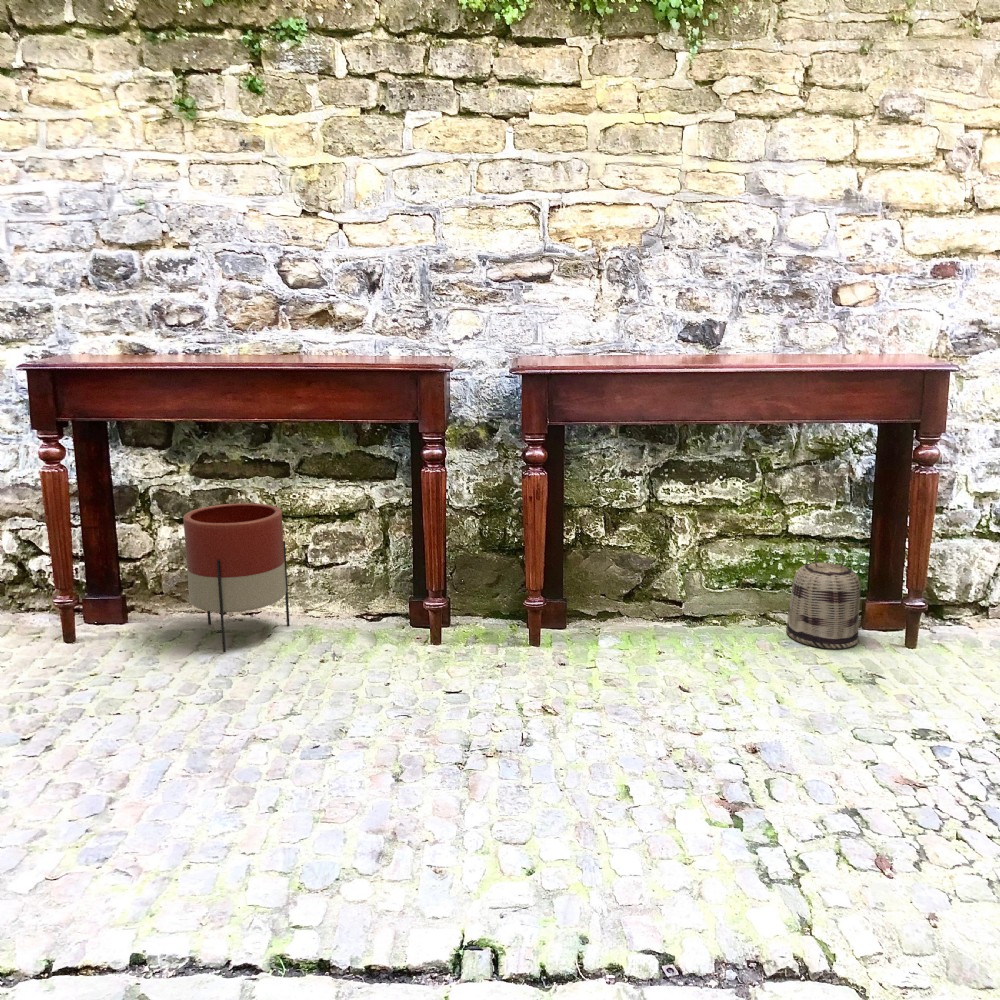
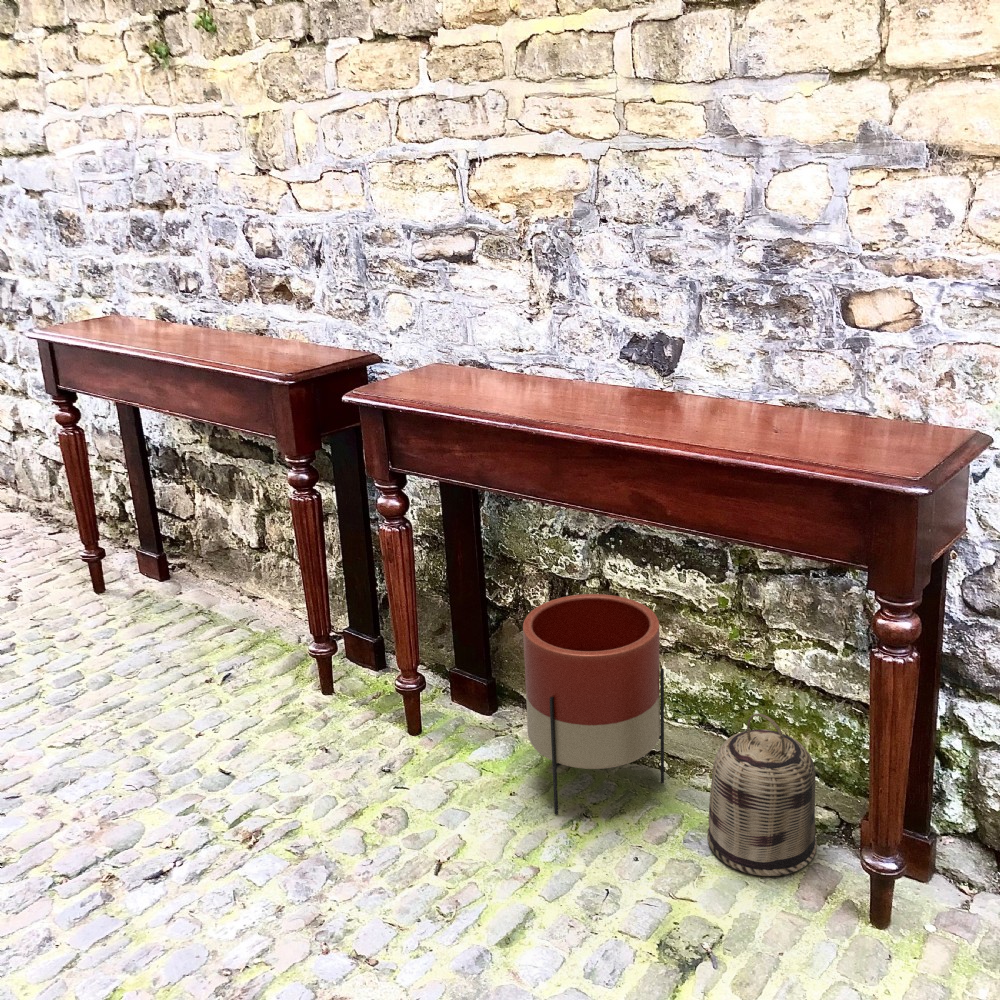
planter: present [183,503,290,652] -> present [523,594,664,815]

